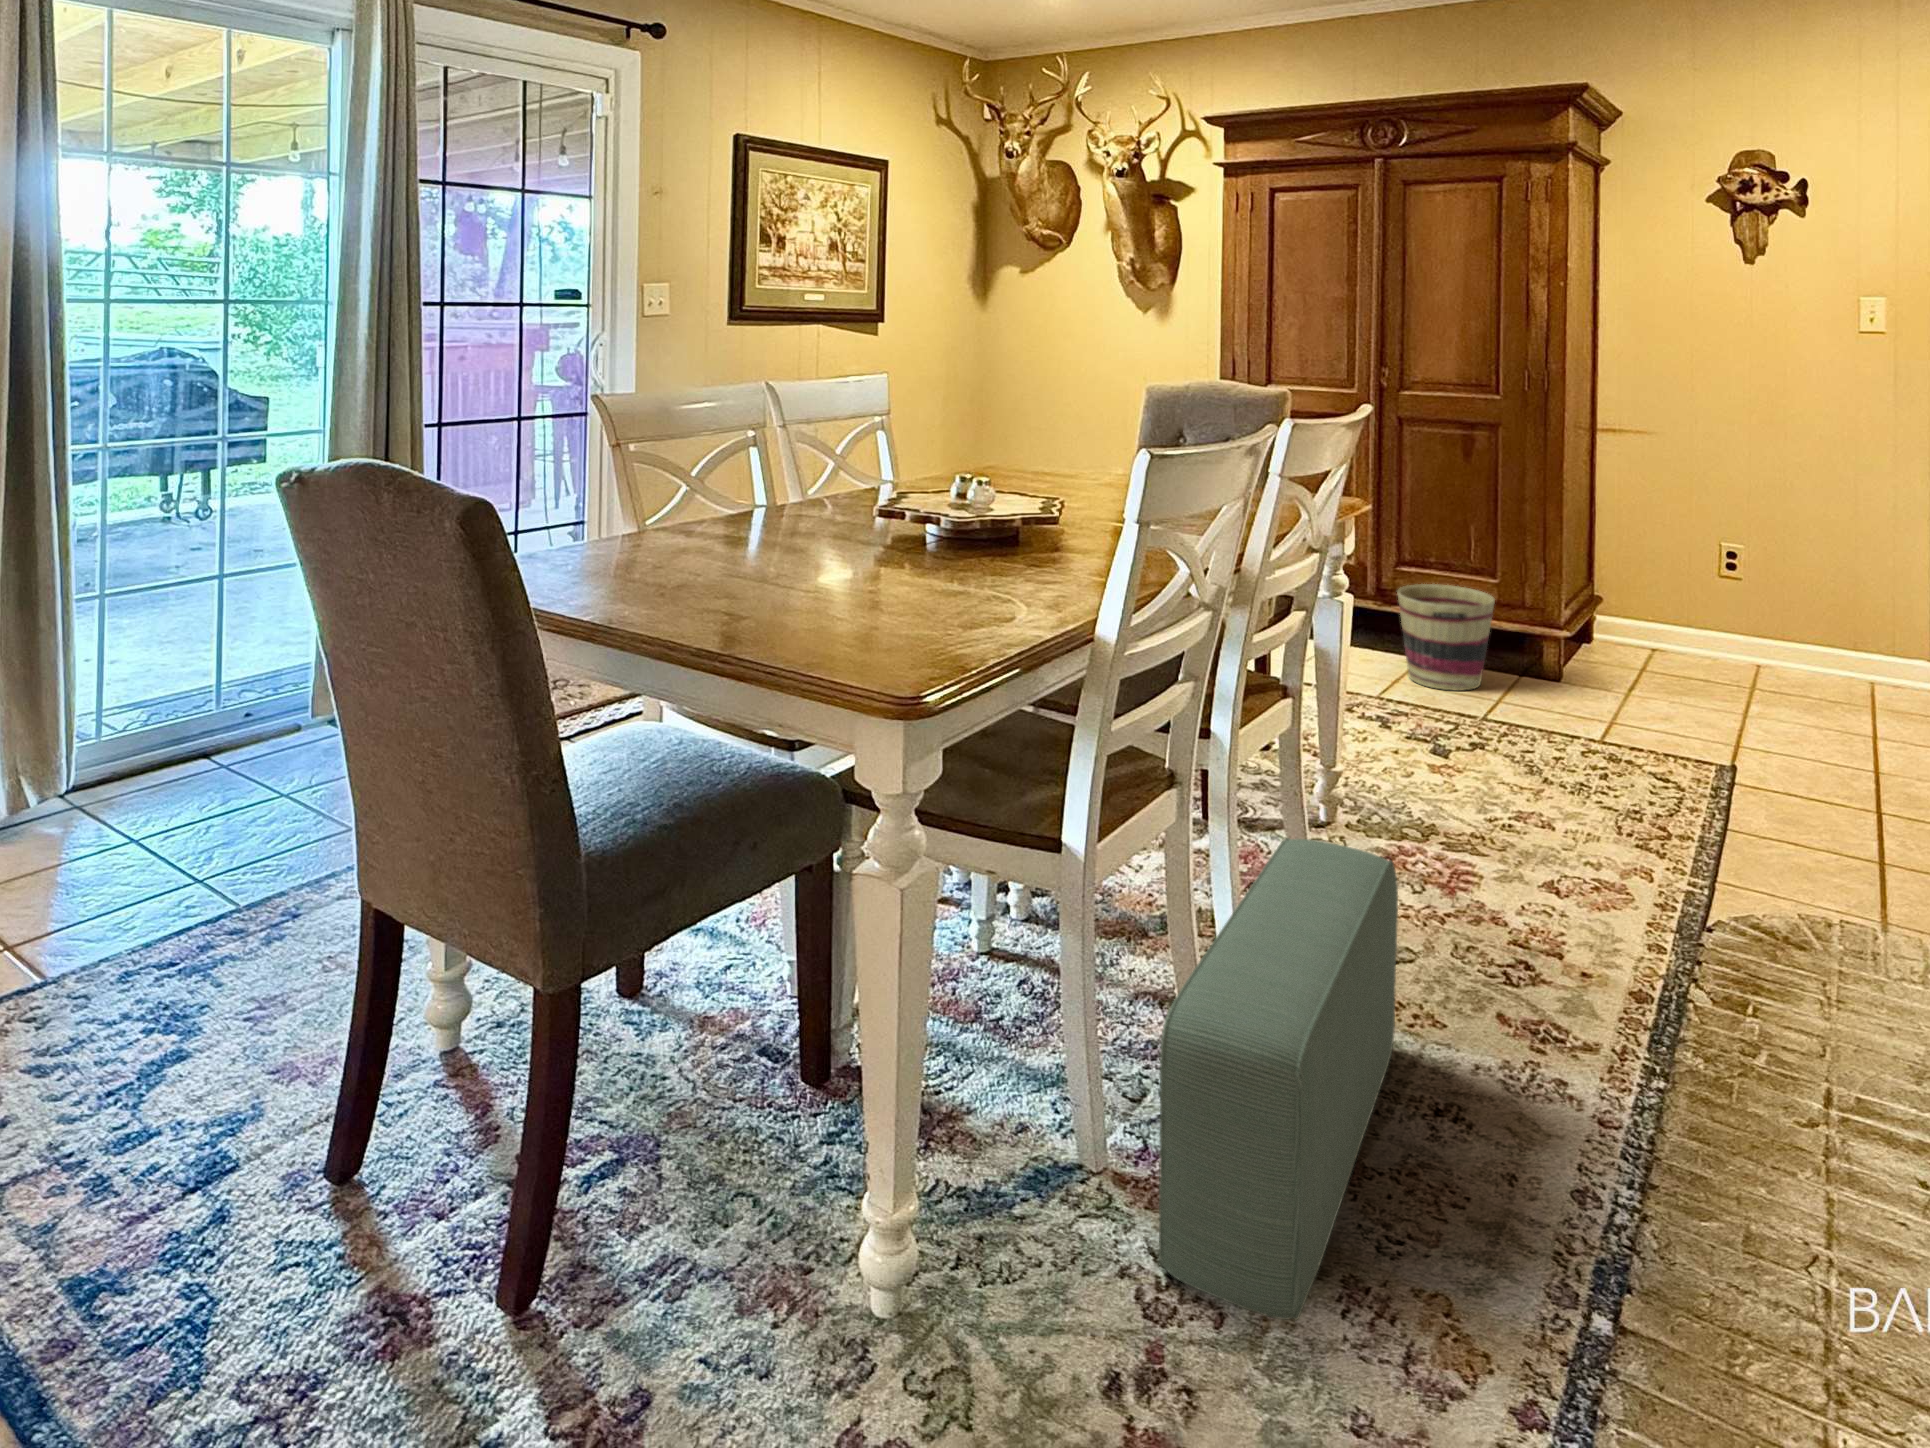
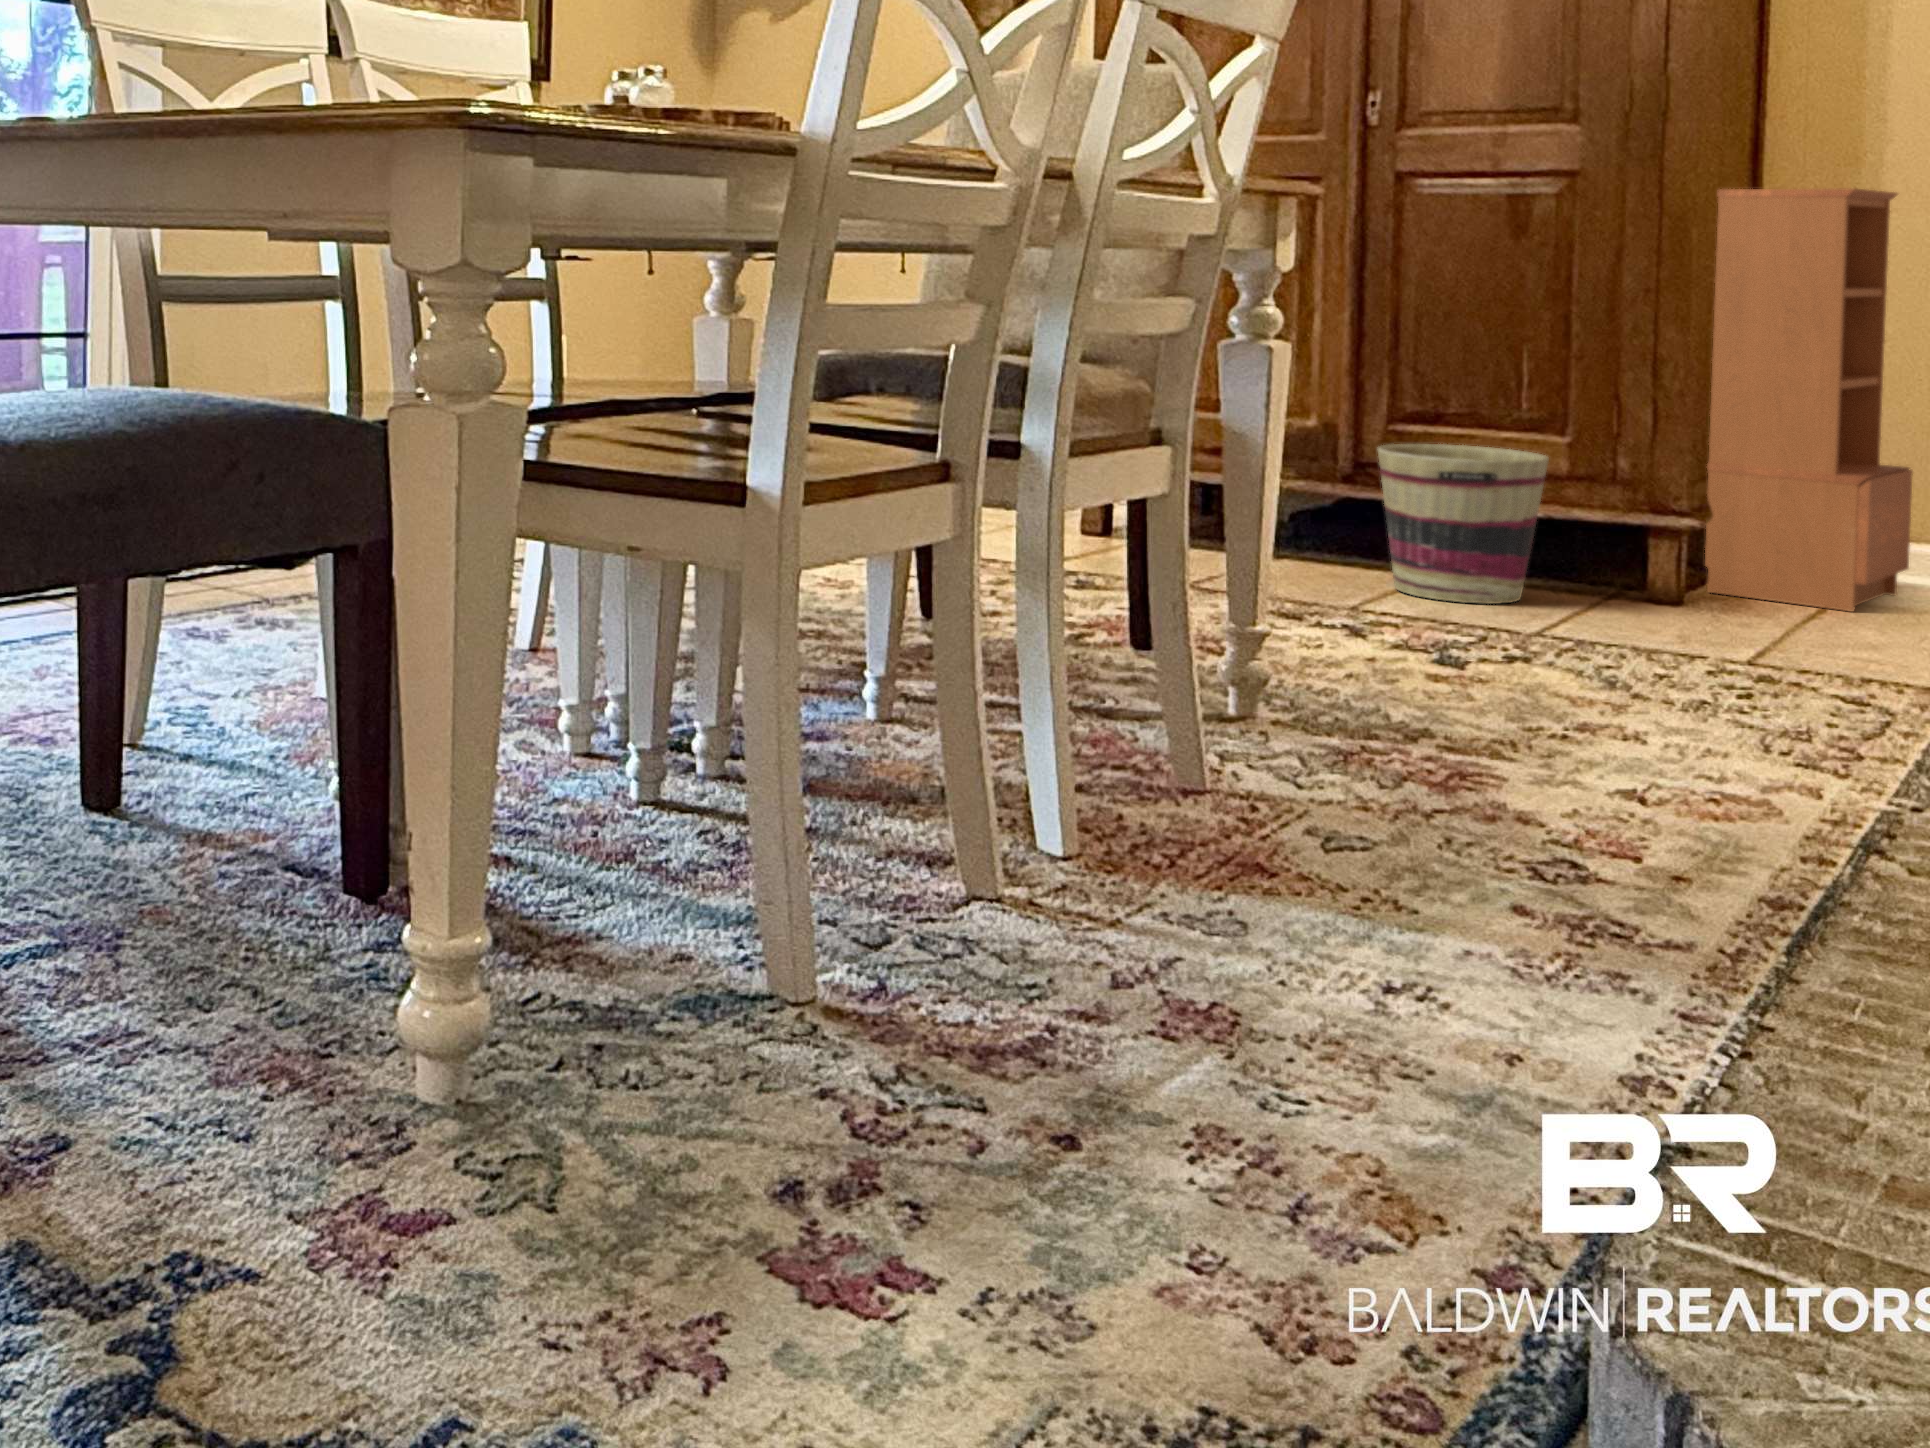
bookcase: none [1581,426,1692,686] -> present [1705,188,1913,612]
pouf: present [1159,838,1398,1320] -> none [886,582,1328,1157]

